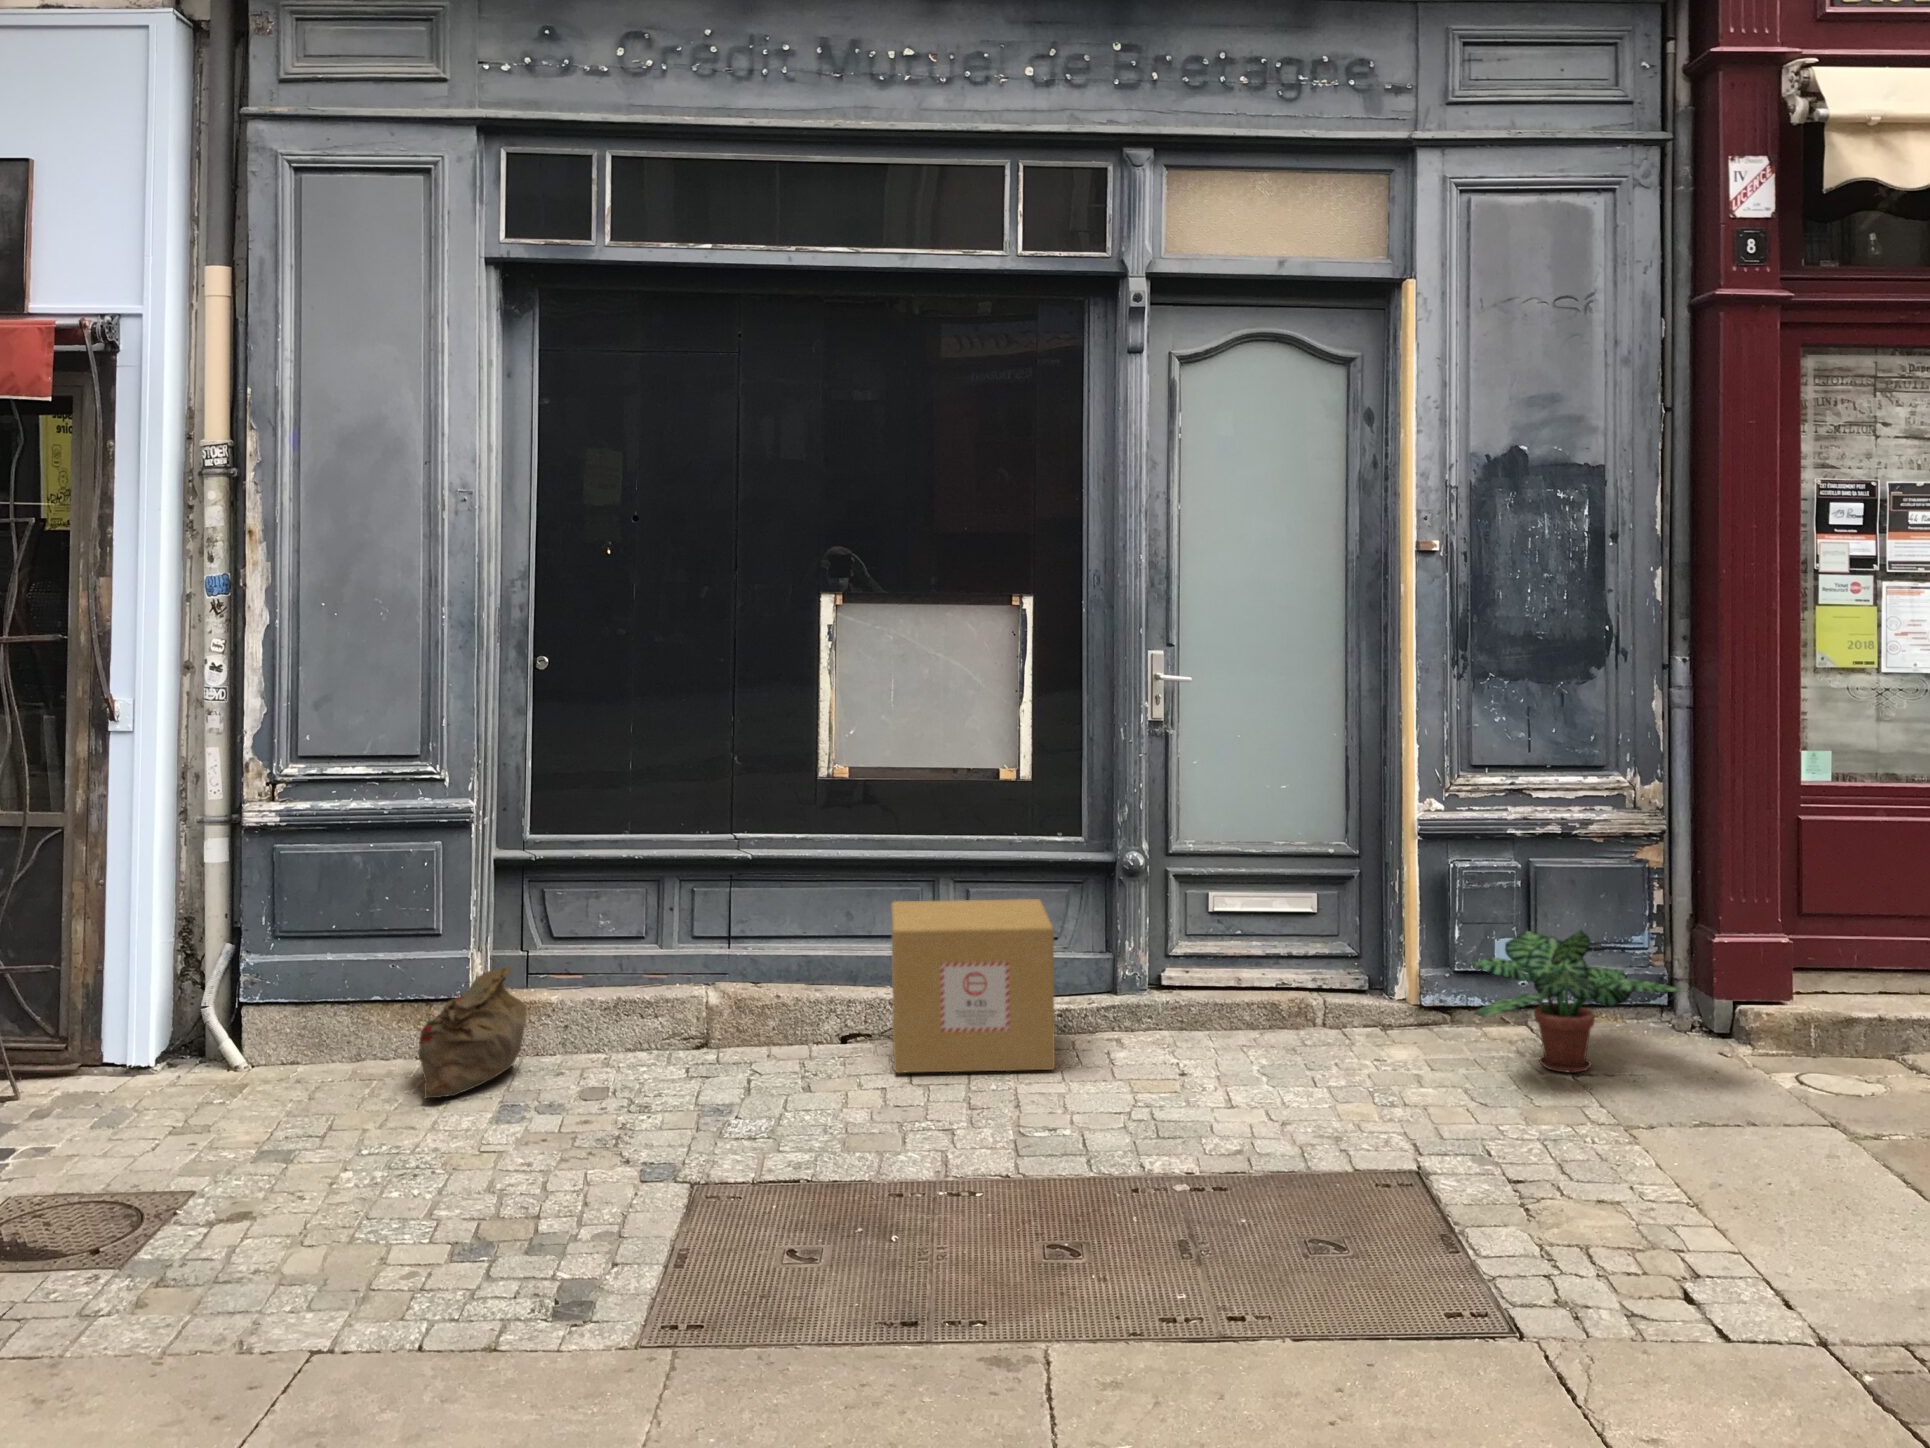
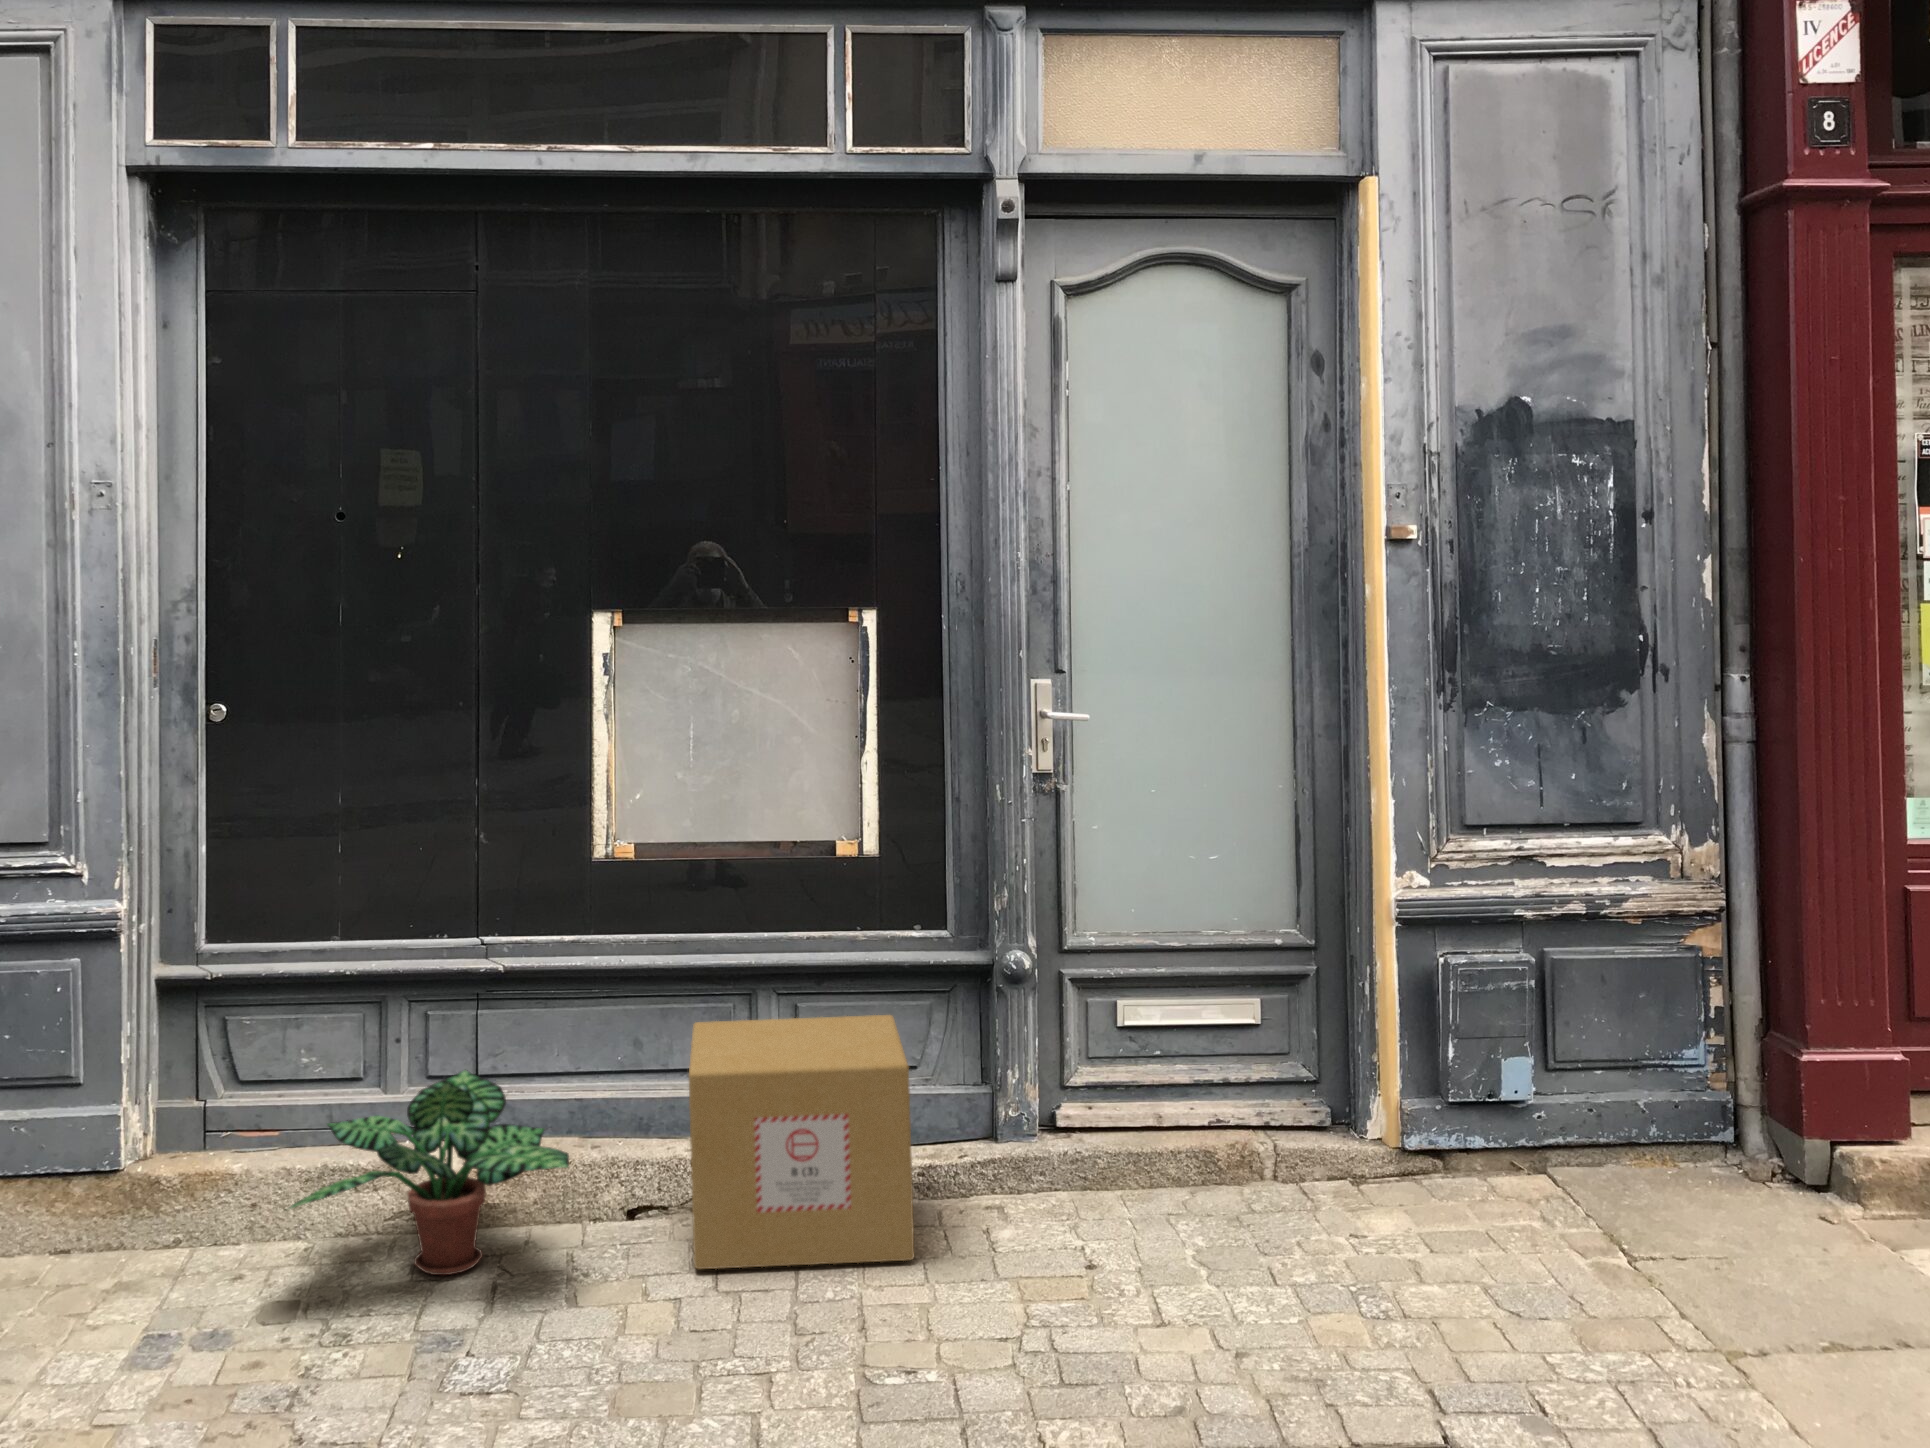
potted plant: present [1468,930,1682,1073] -> present [289,1070,569,1275]
bag: present [418,967,527,1098] -> none [29,1128,193,1329]

